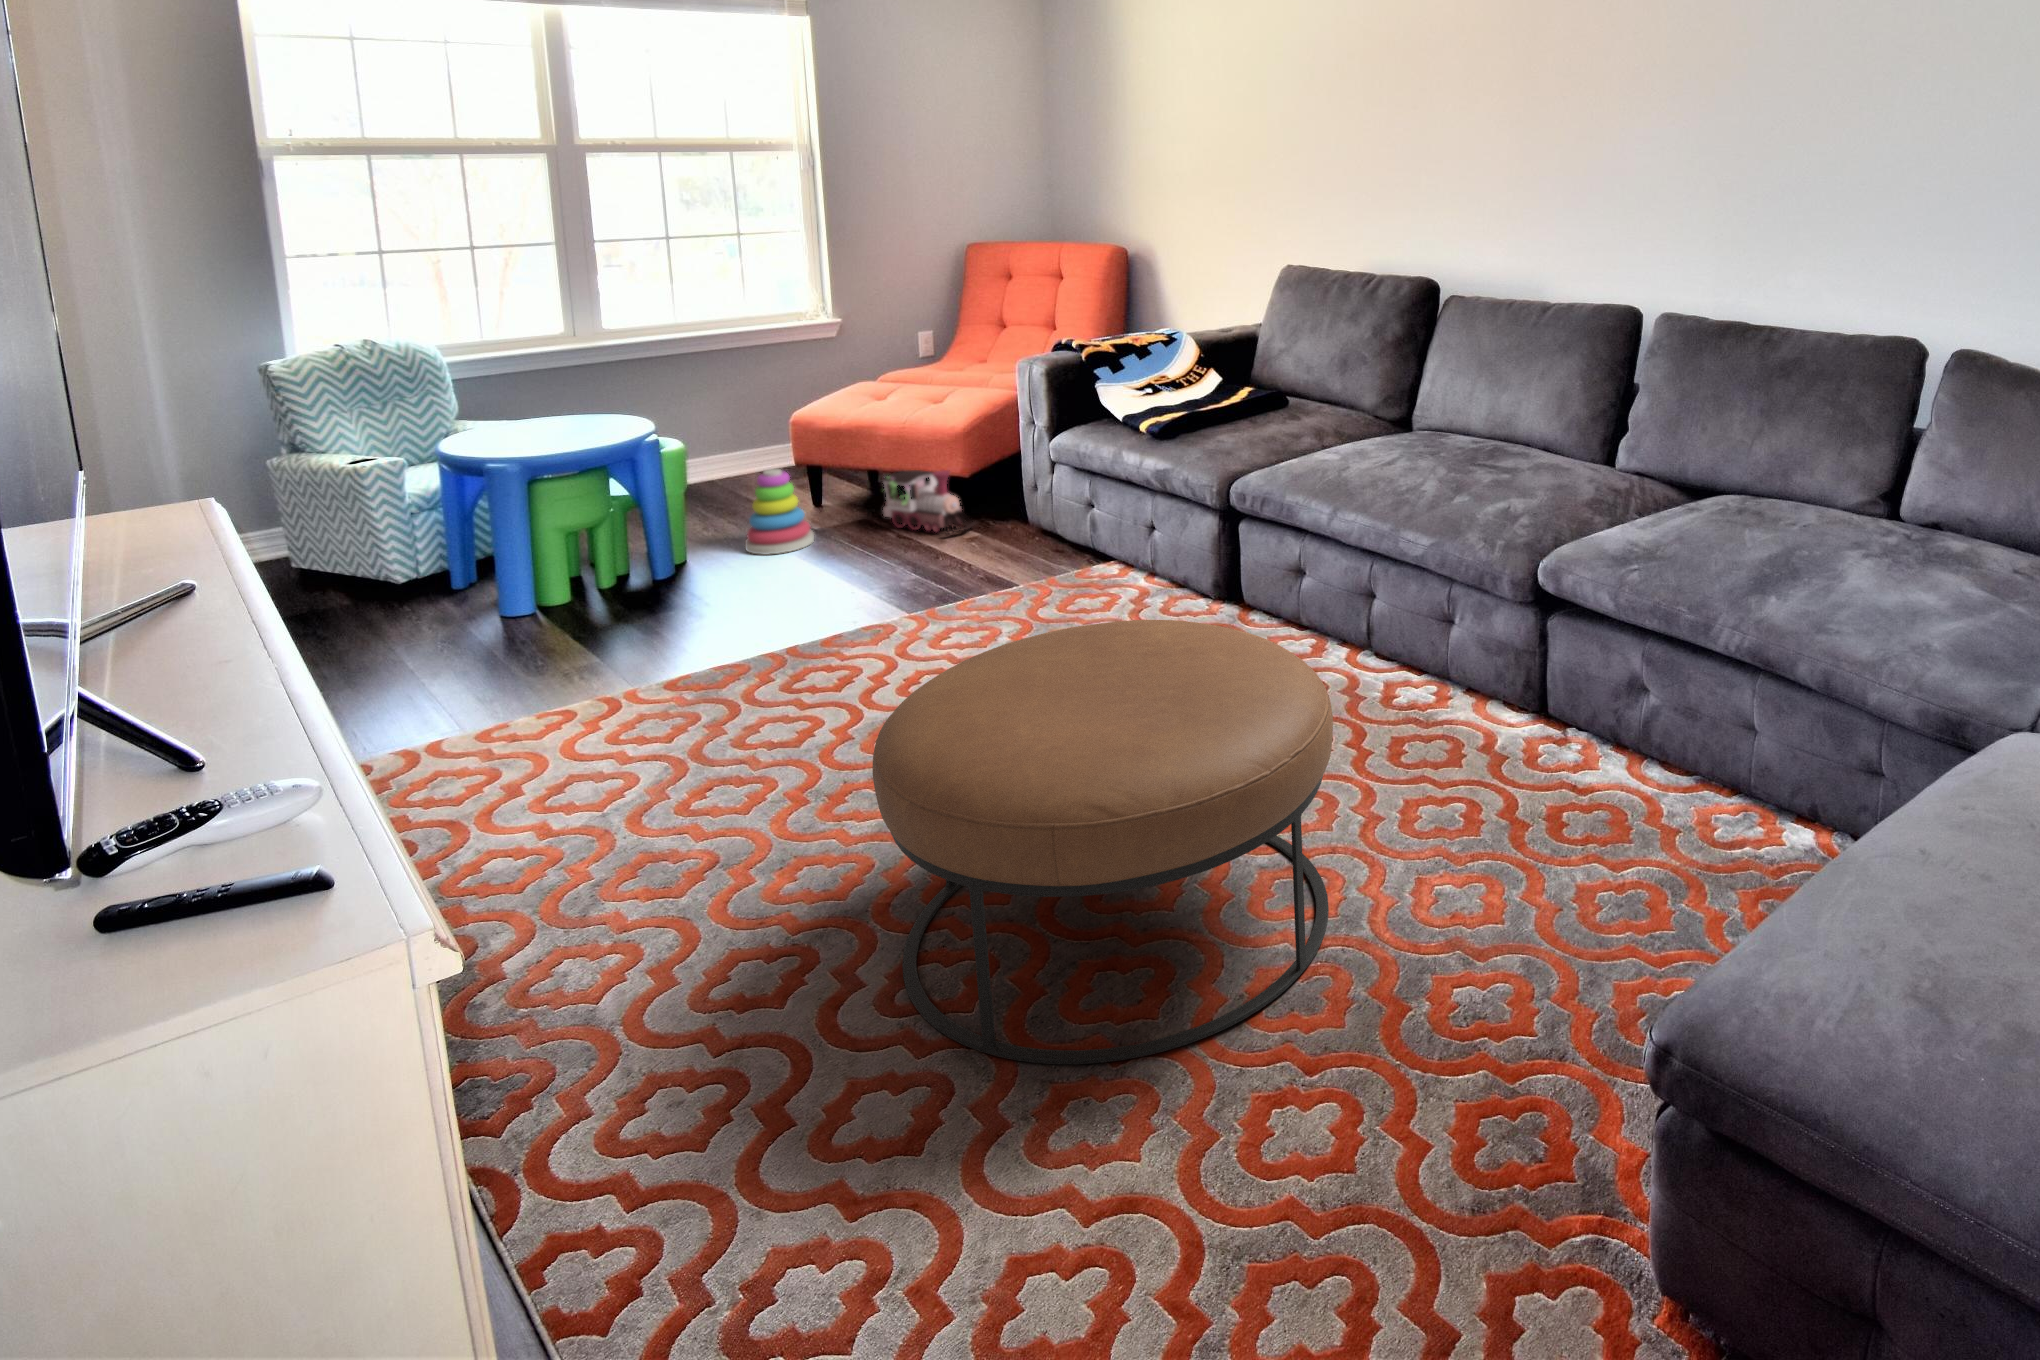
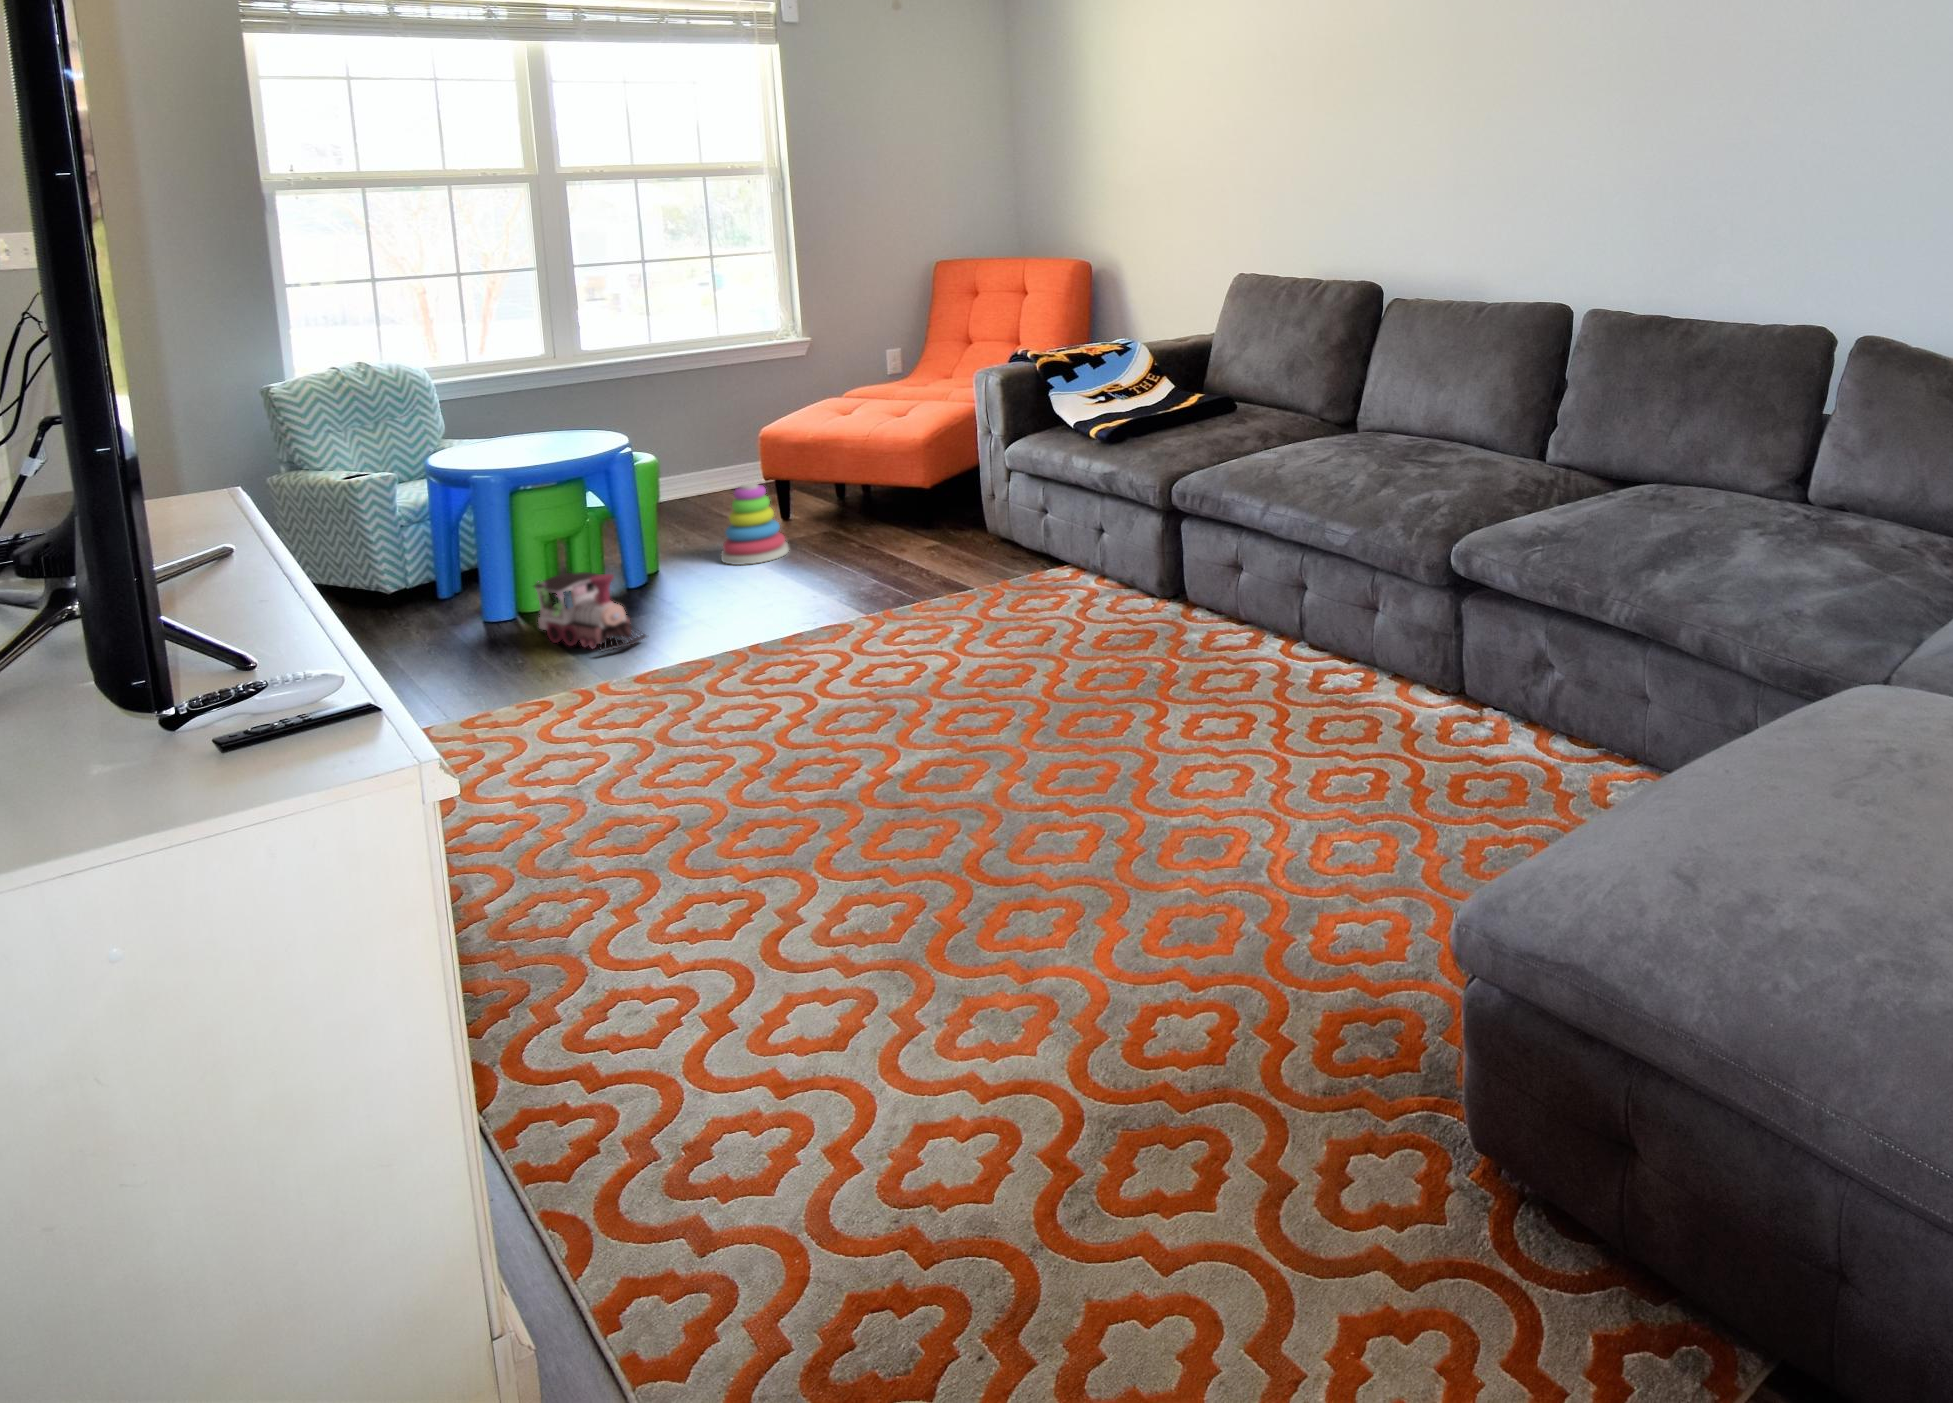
toy train: present [883,470,976,533] -> present [534,572,646,651]
ottoman: present [872,620,1333,1064] -> none [818,601,1234,978]

